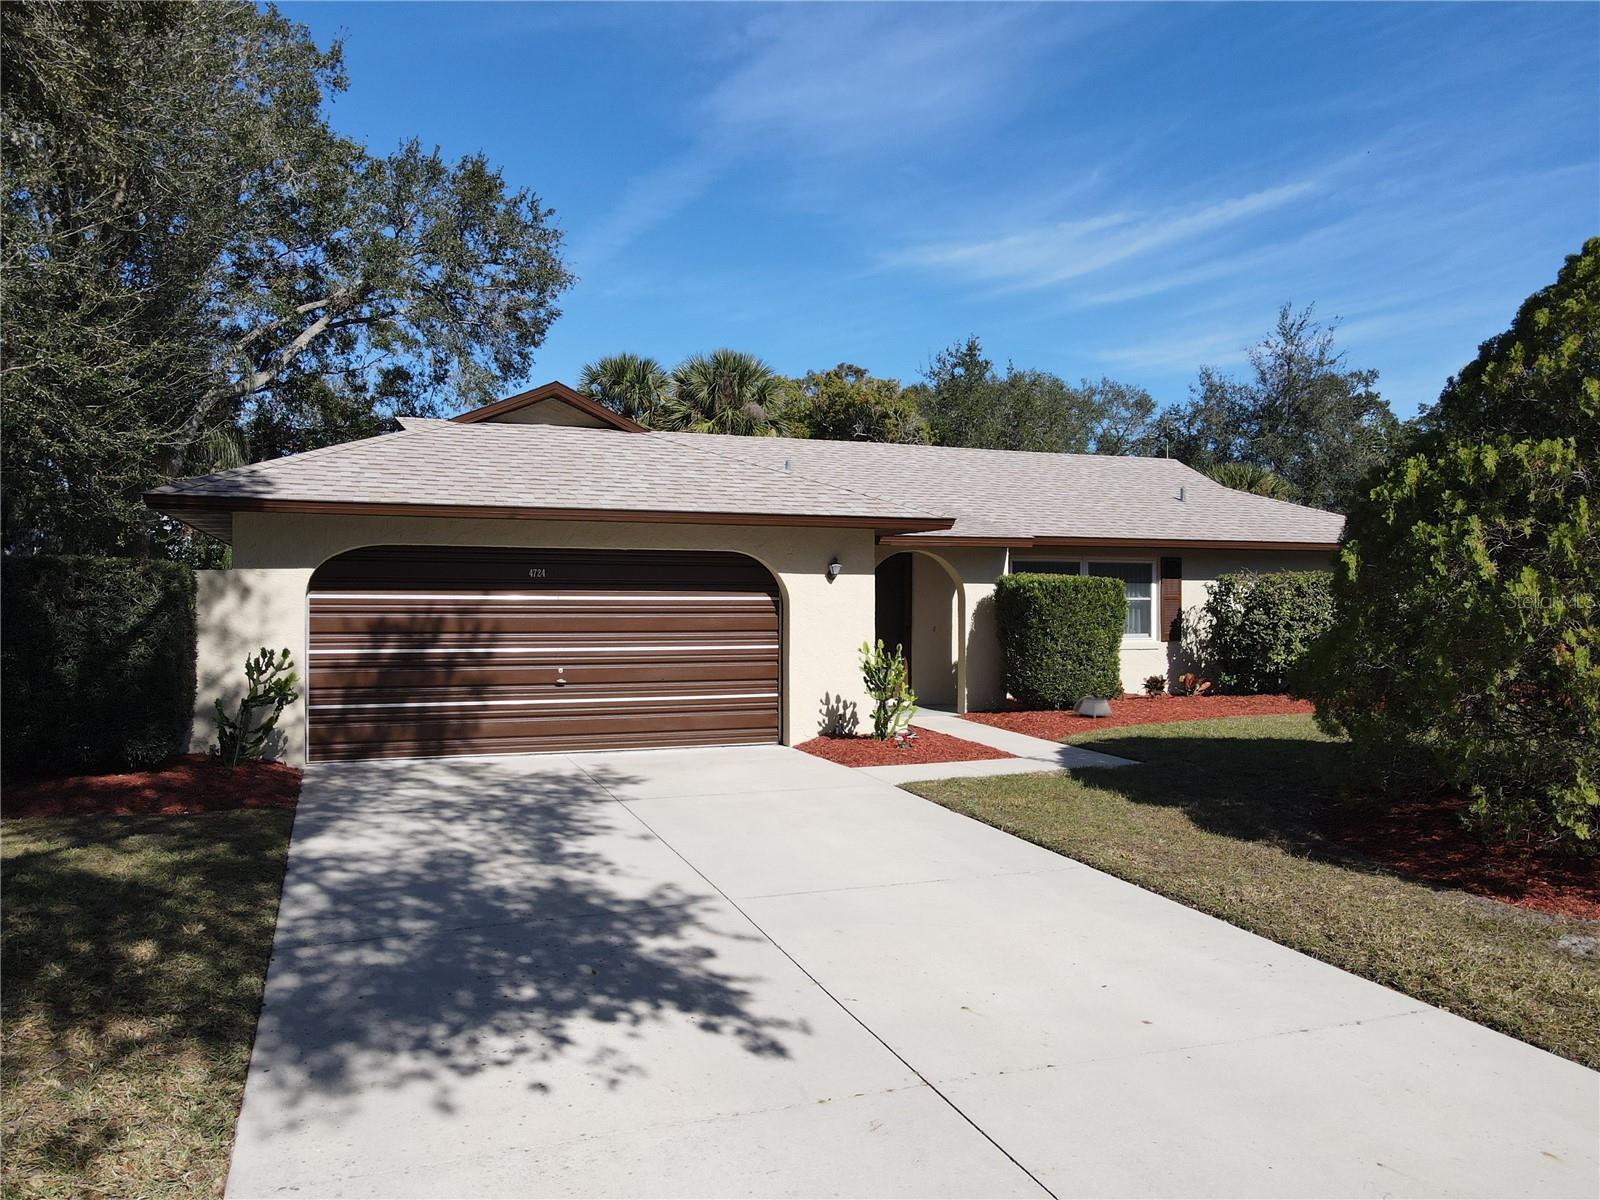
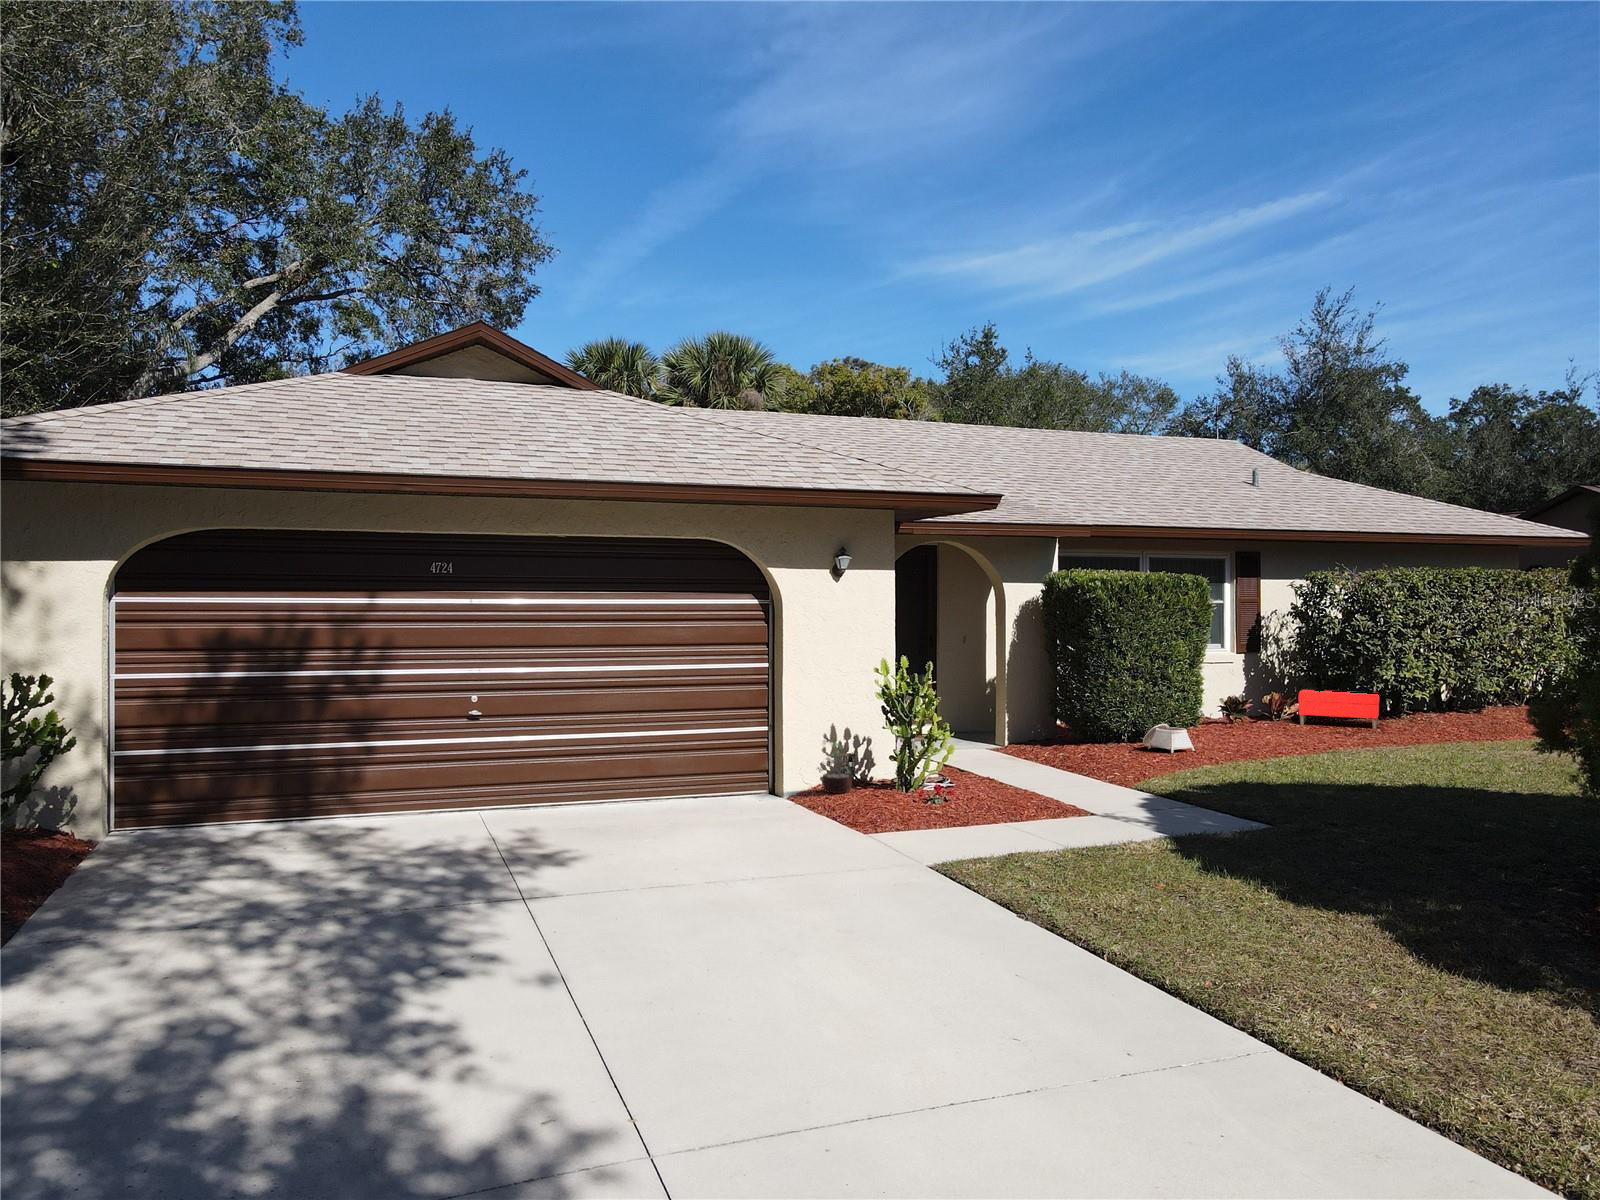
bench: none [1209,670,1274,702] -> present [1298,690,1379,729]
decorative plant: none [813,702,841,744] -> present [818,739,852,794]

